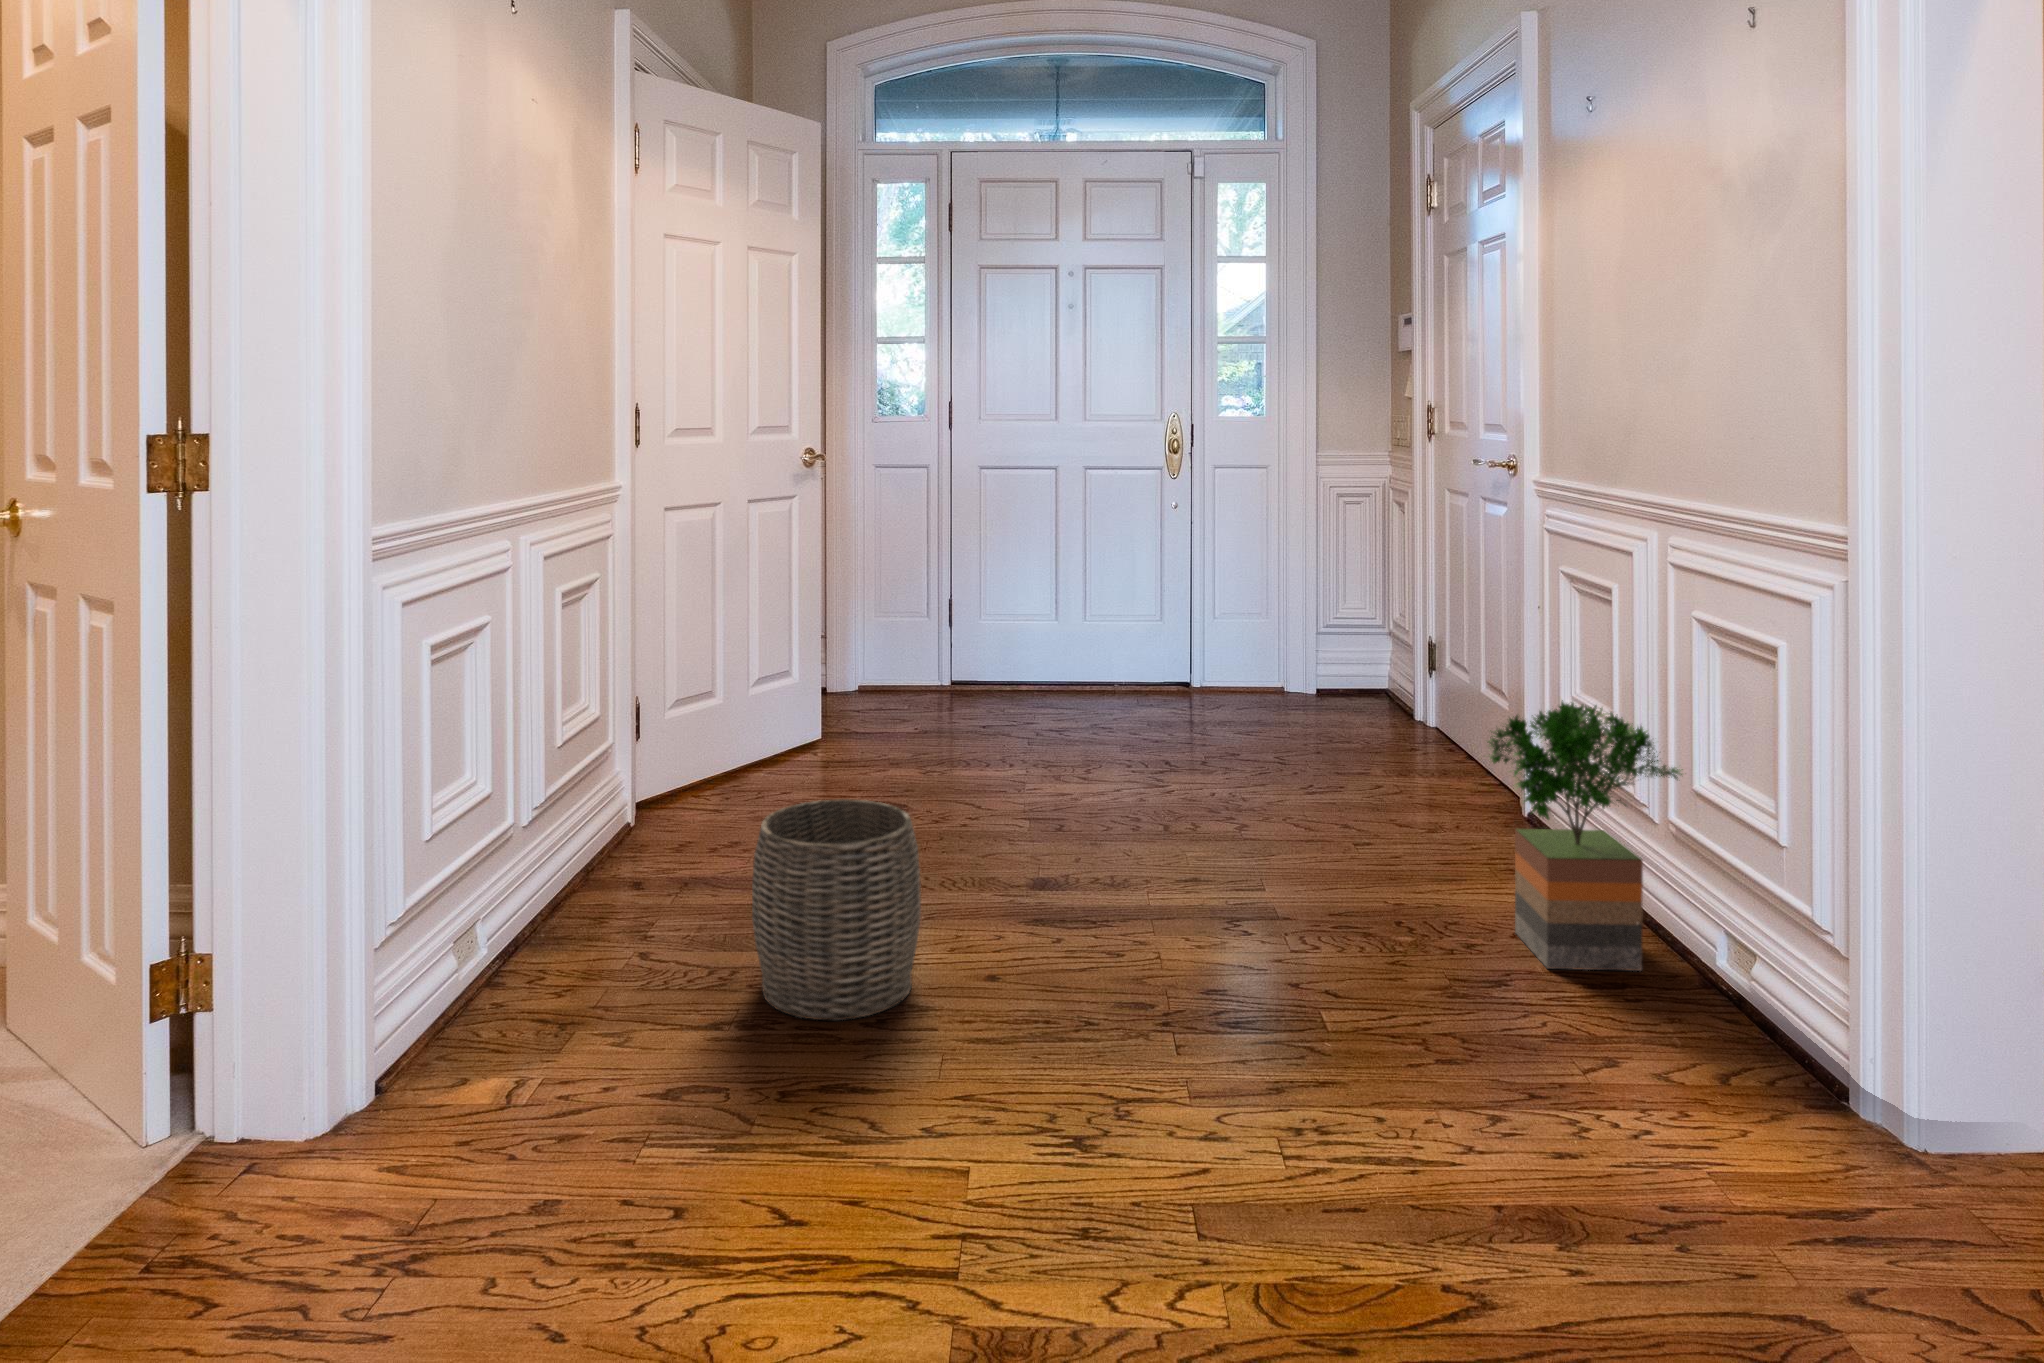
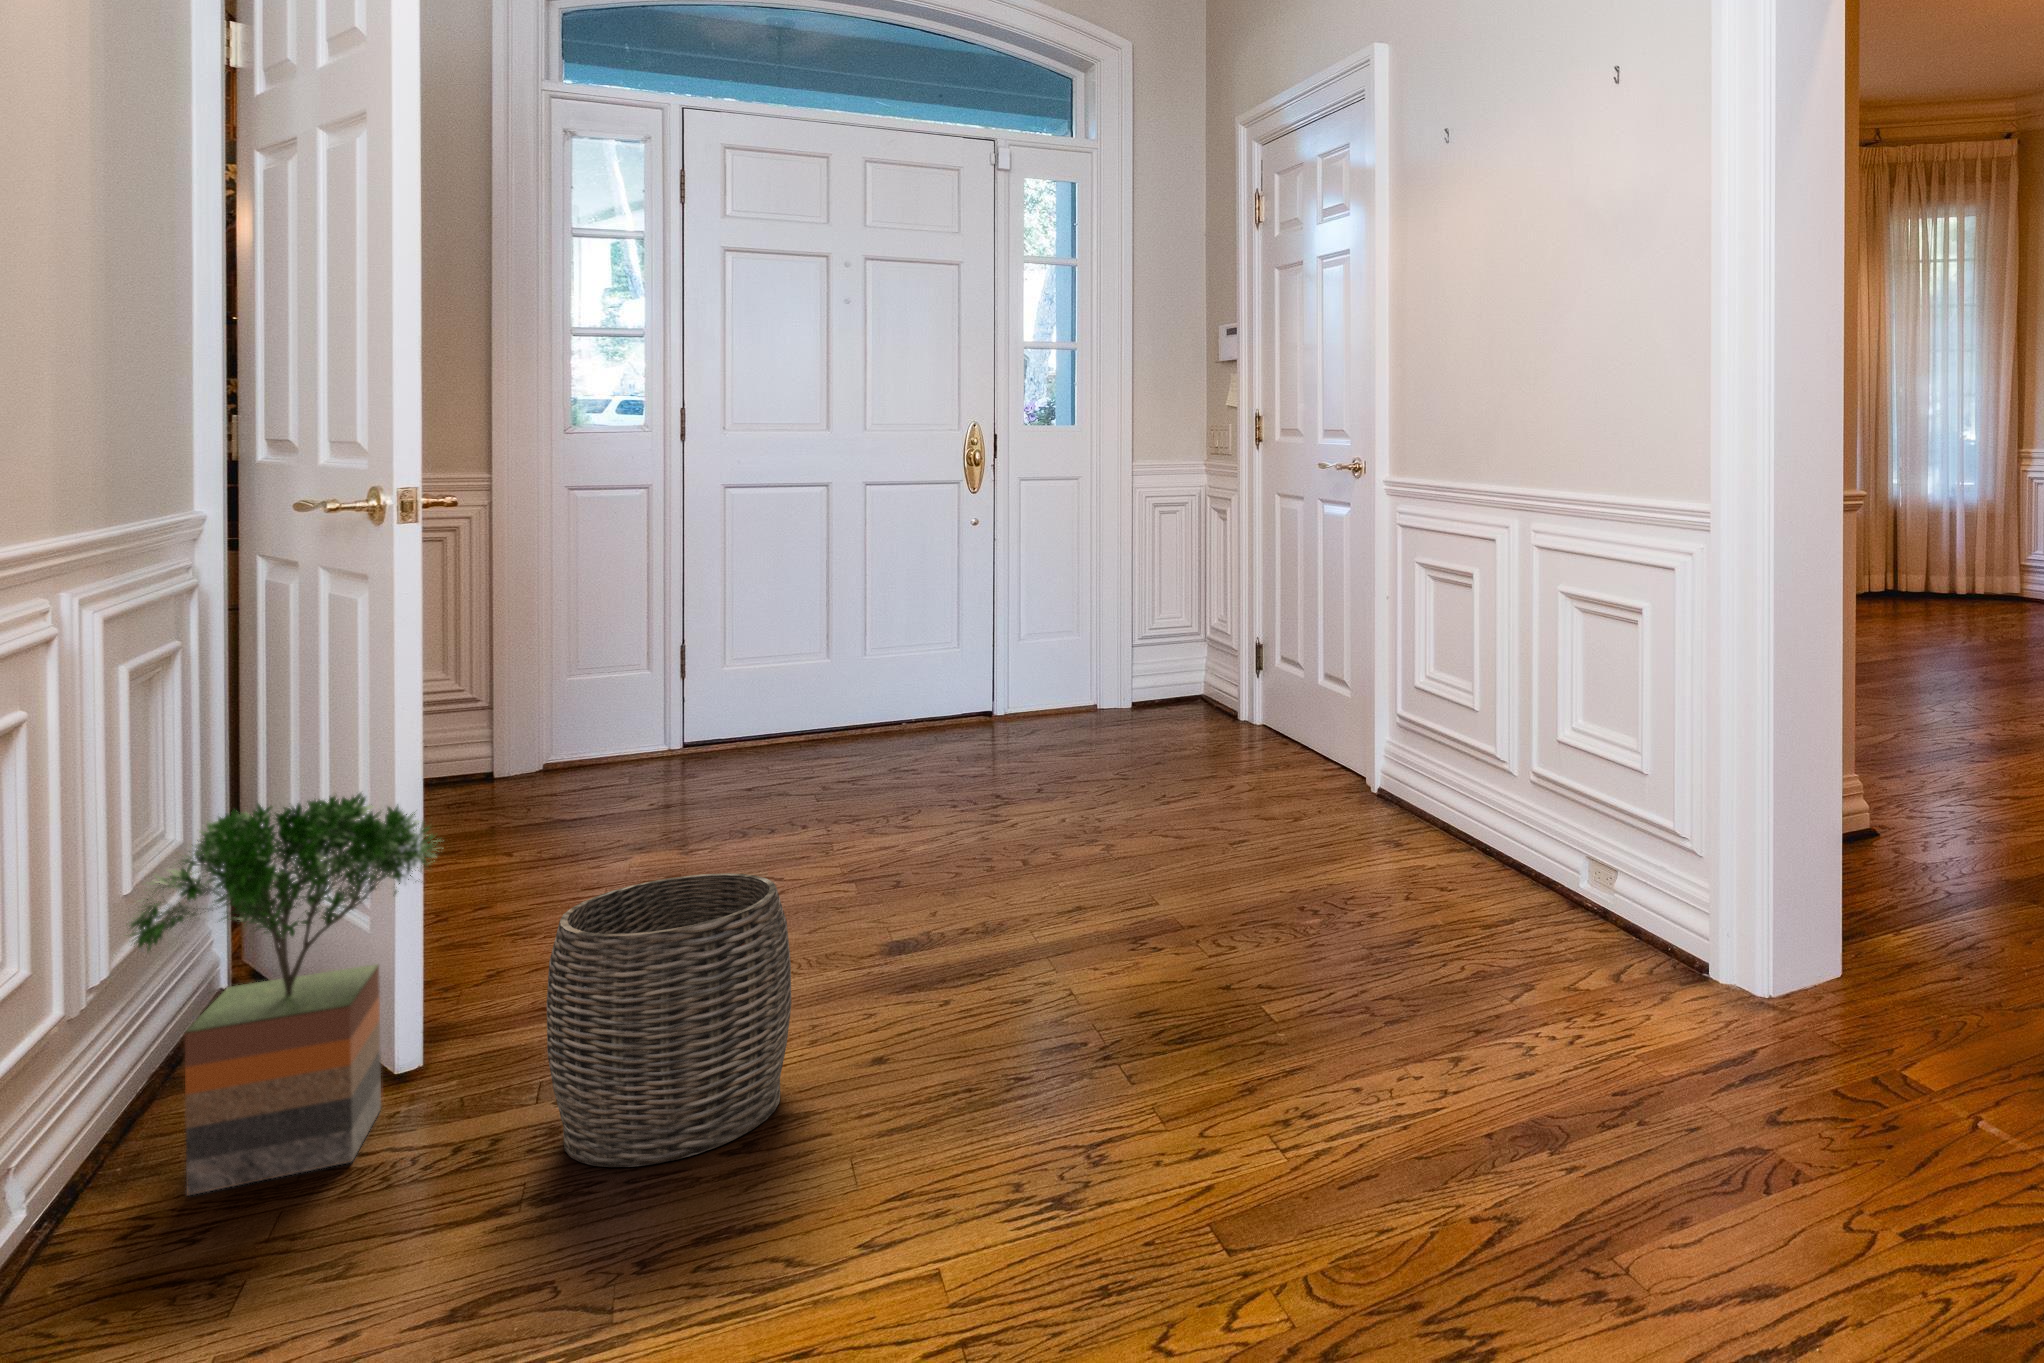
potted tree: present [1488,700,1683,971] -> present [129,793,437,1195]

